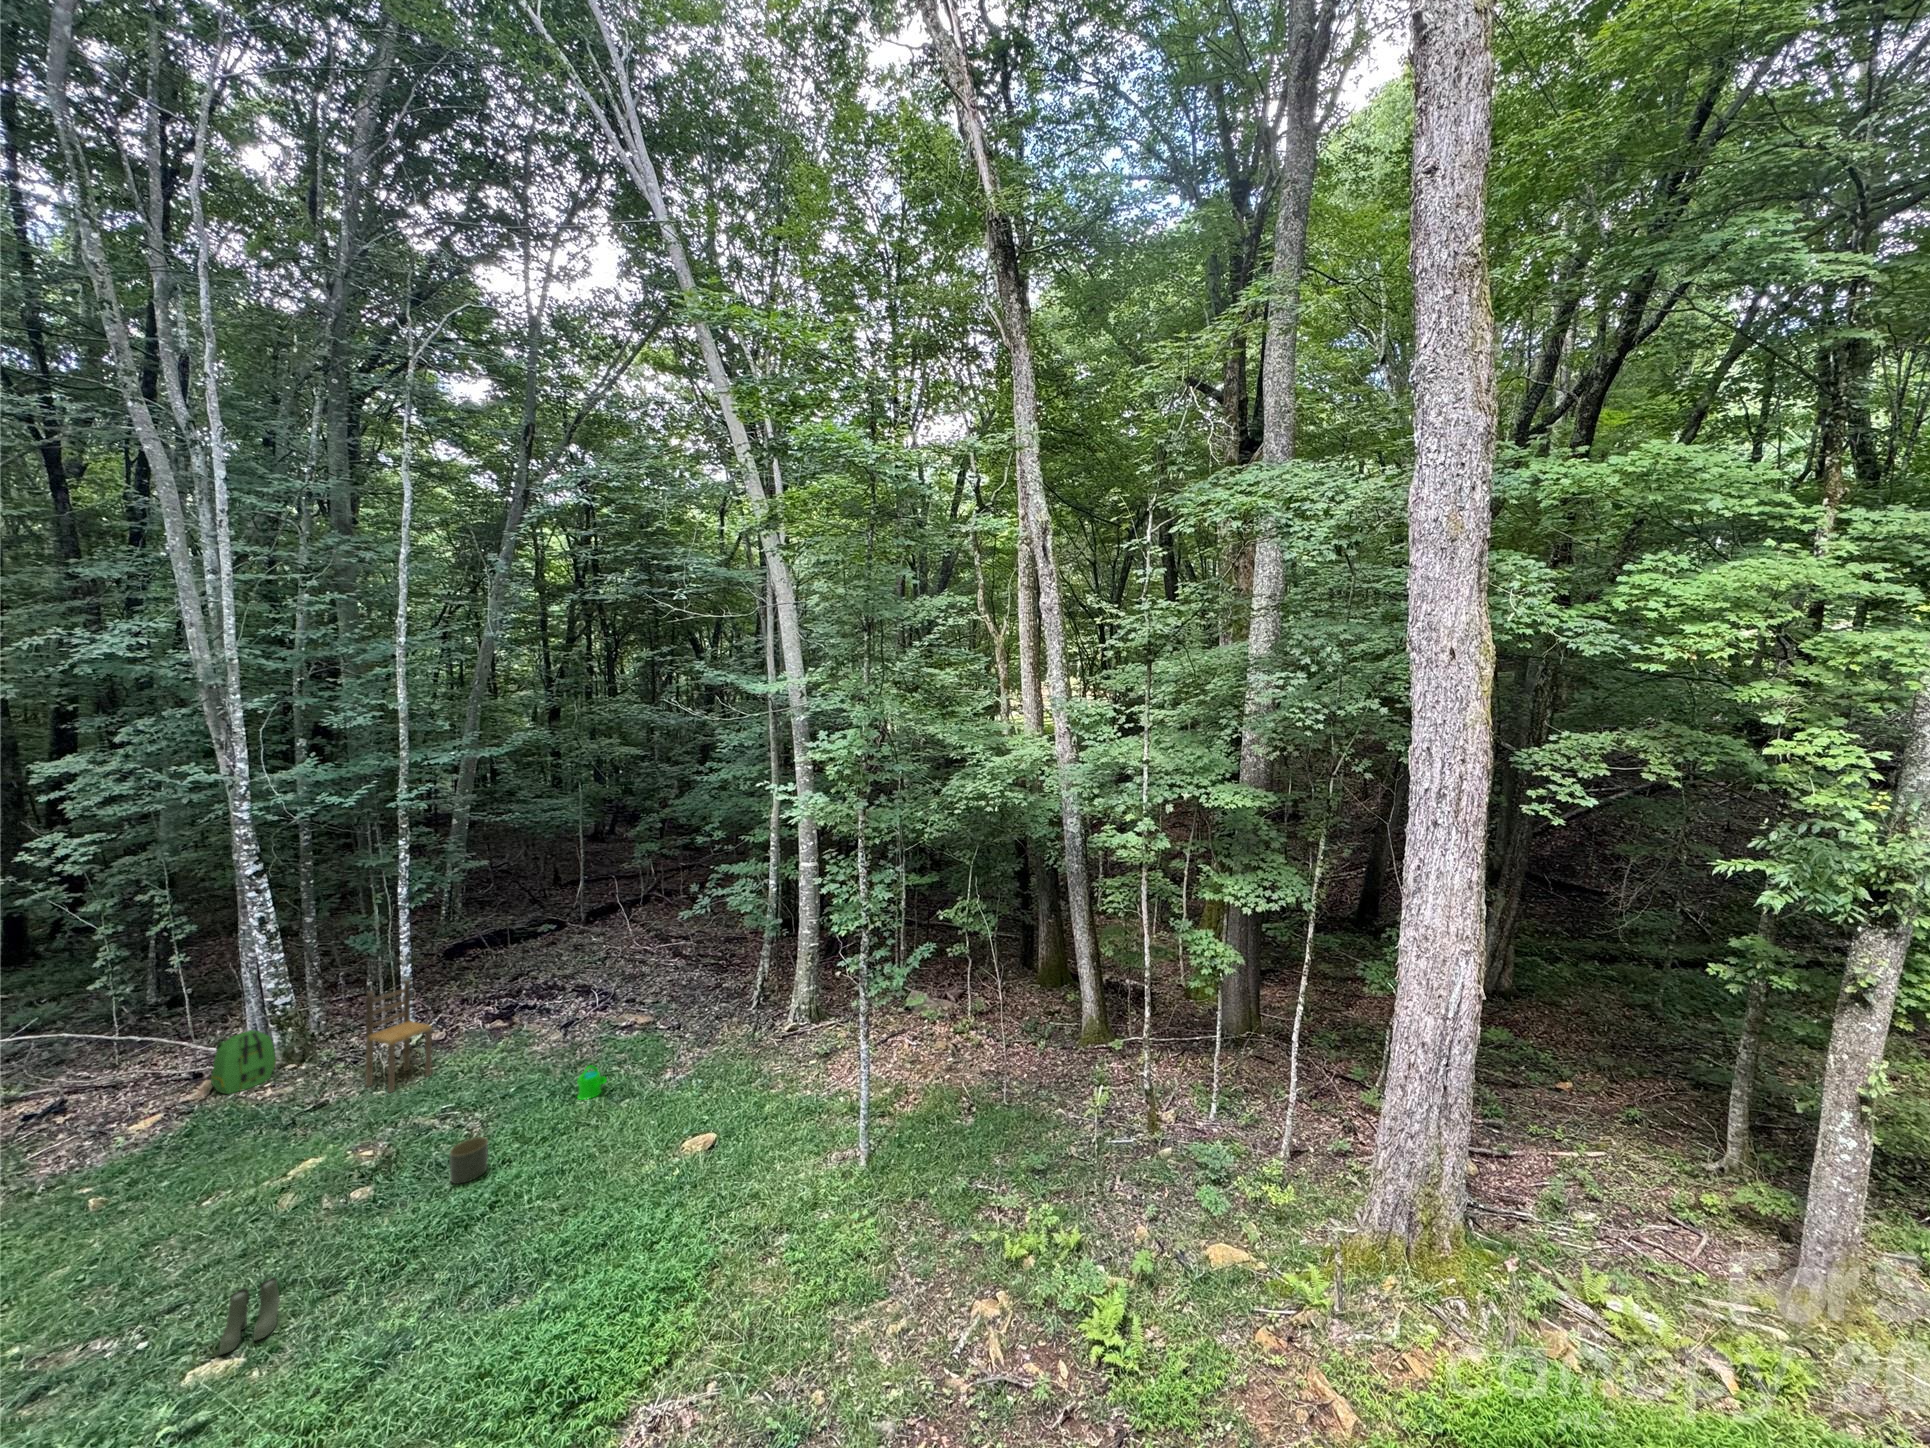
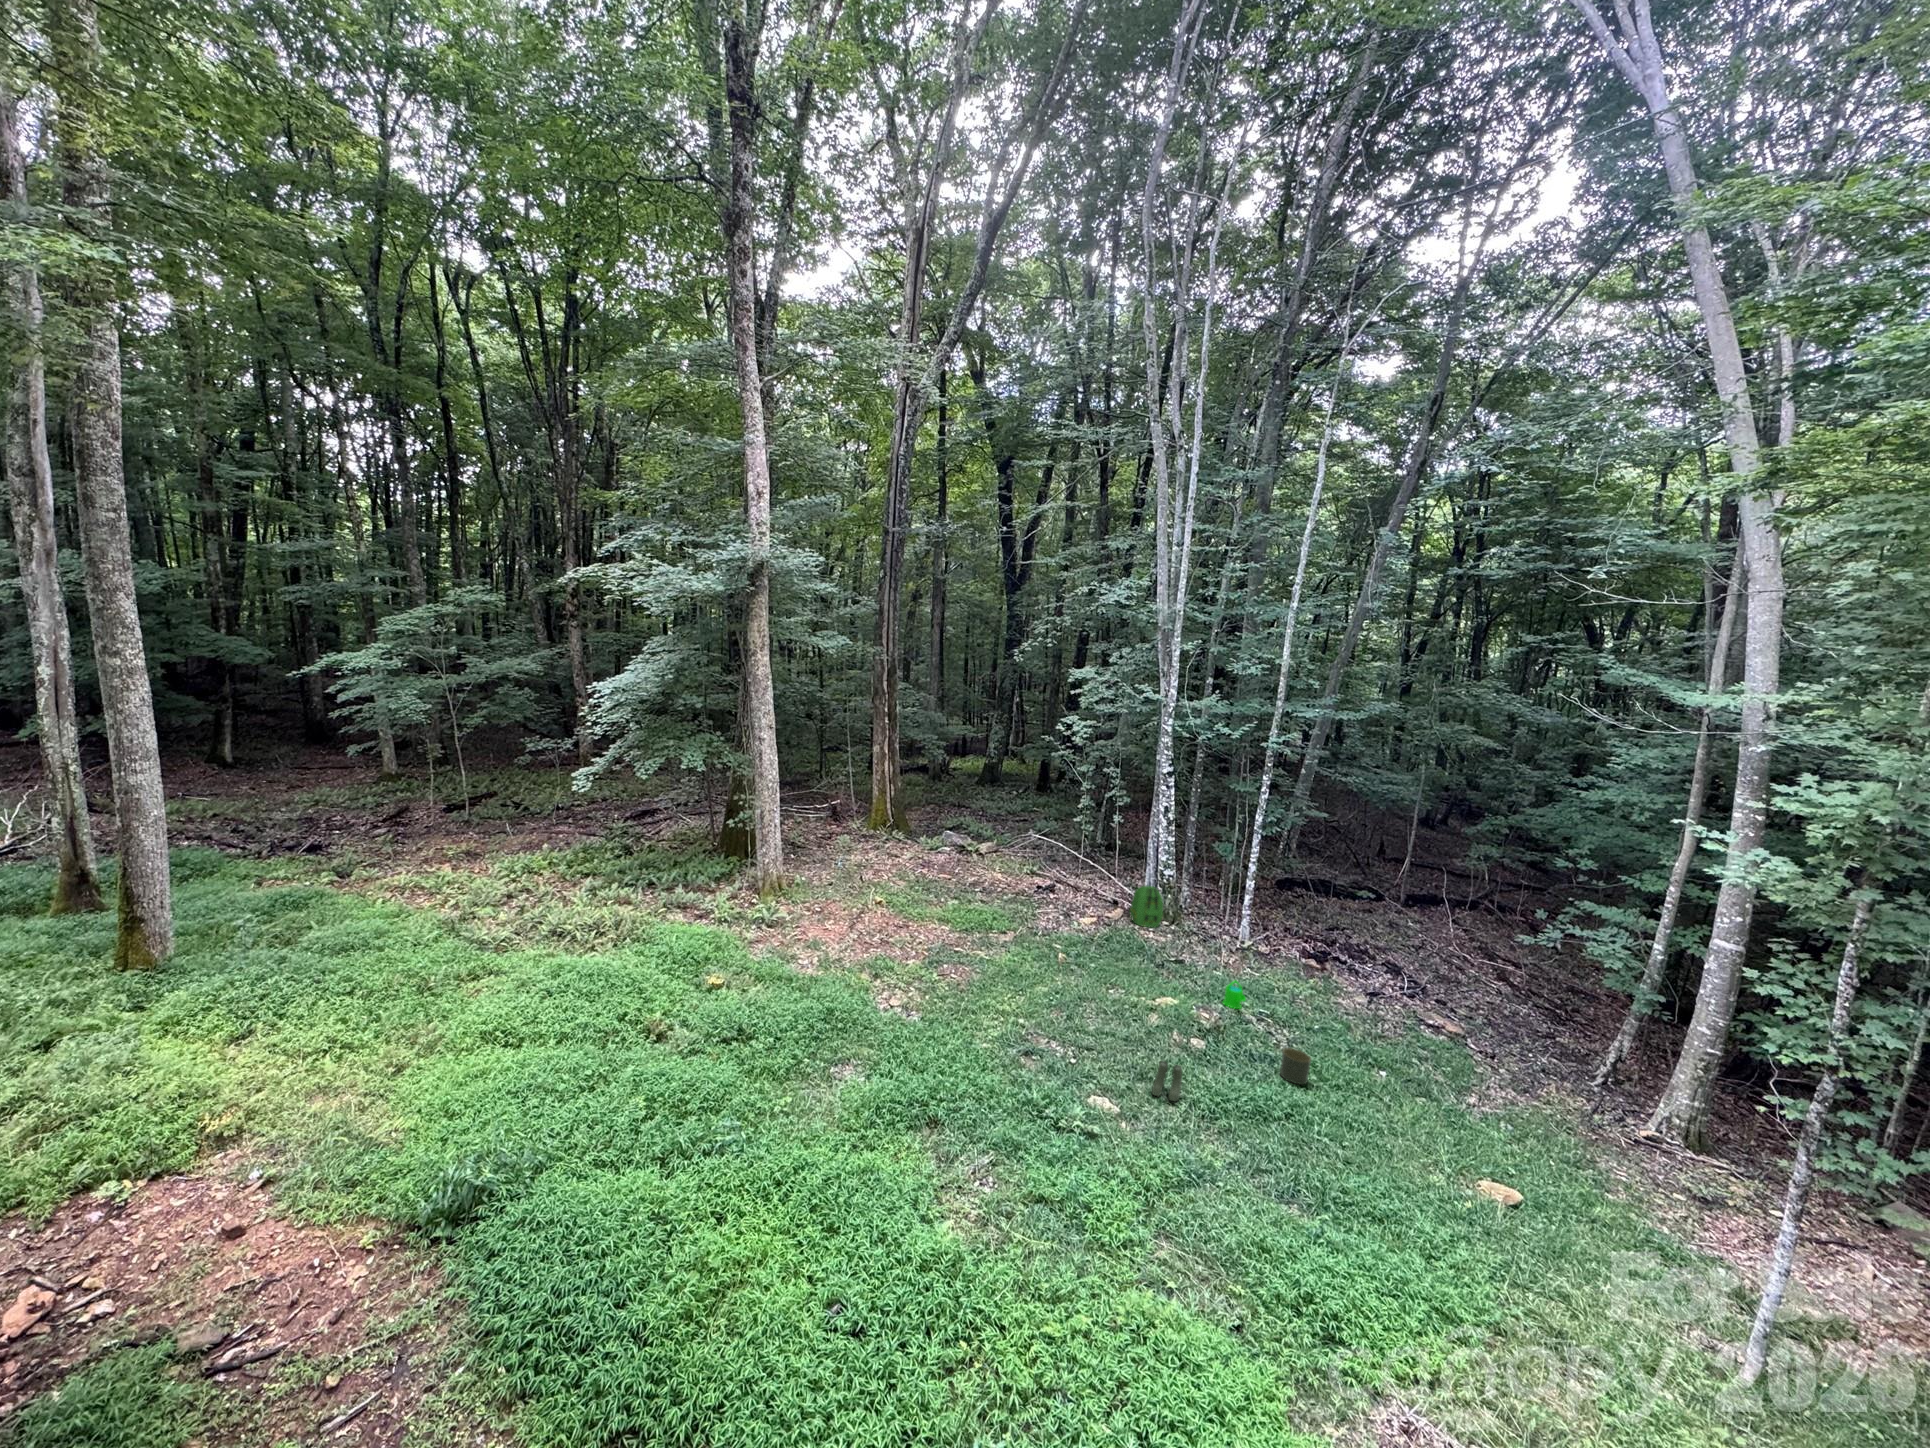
chair: present [366,980,432,1093] -> none [1216,891,1267,981]
watering can: present [577,1065,607,1100] -> present [1223,981,1246,1009]

